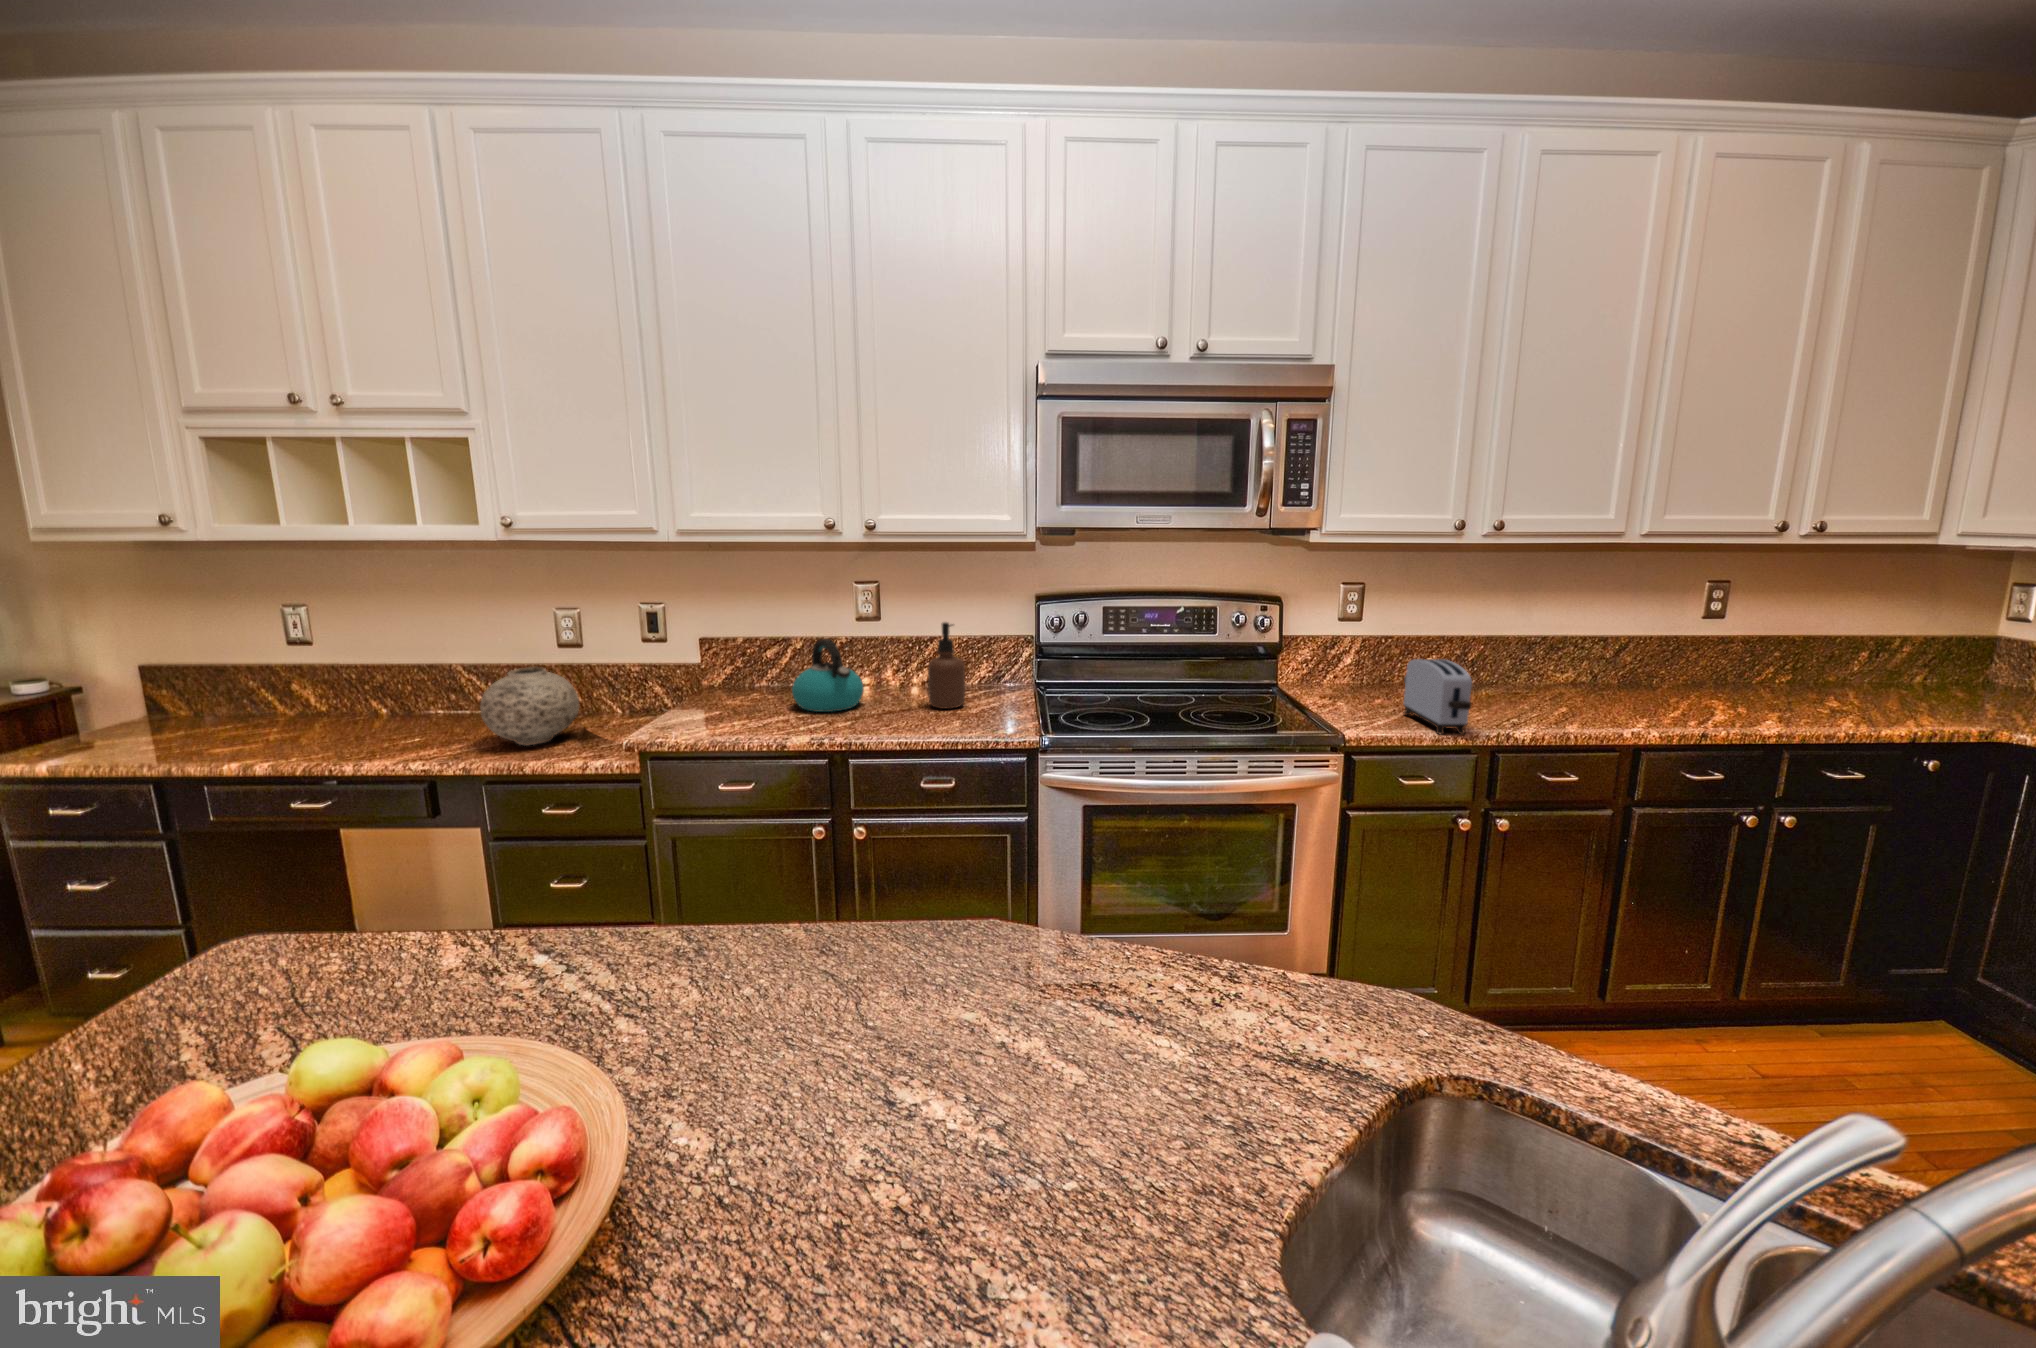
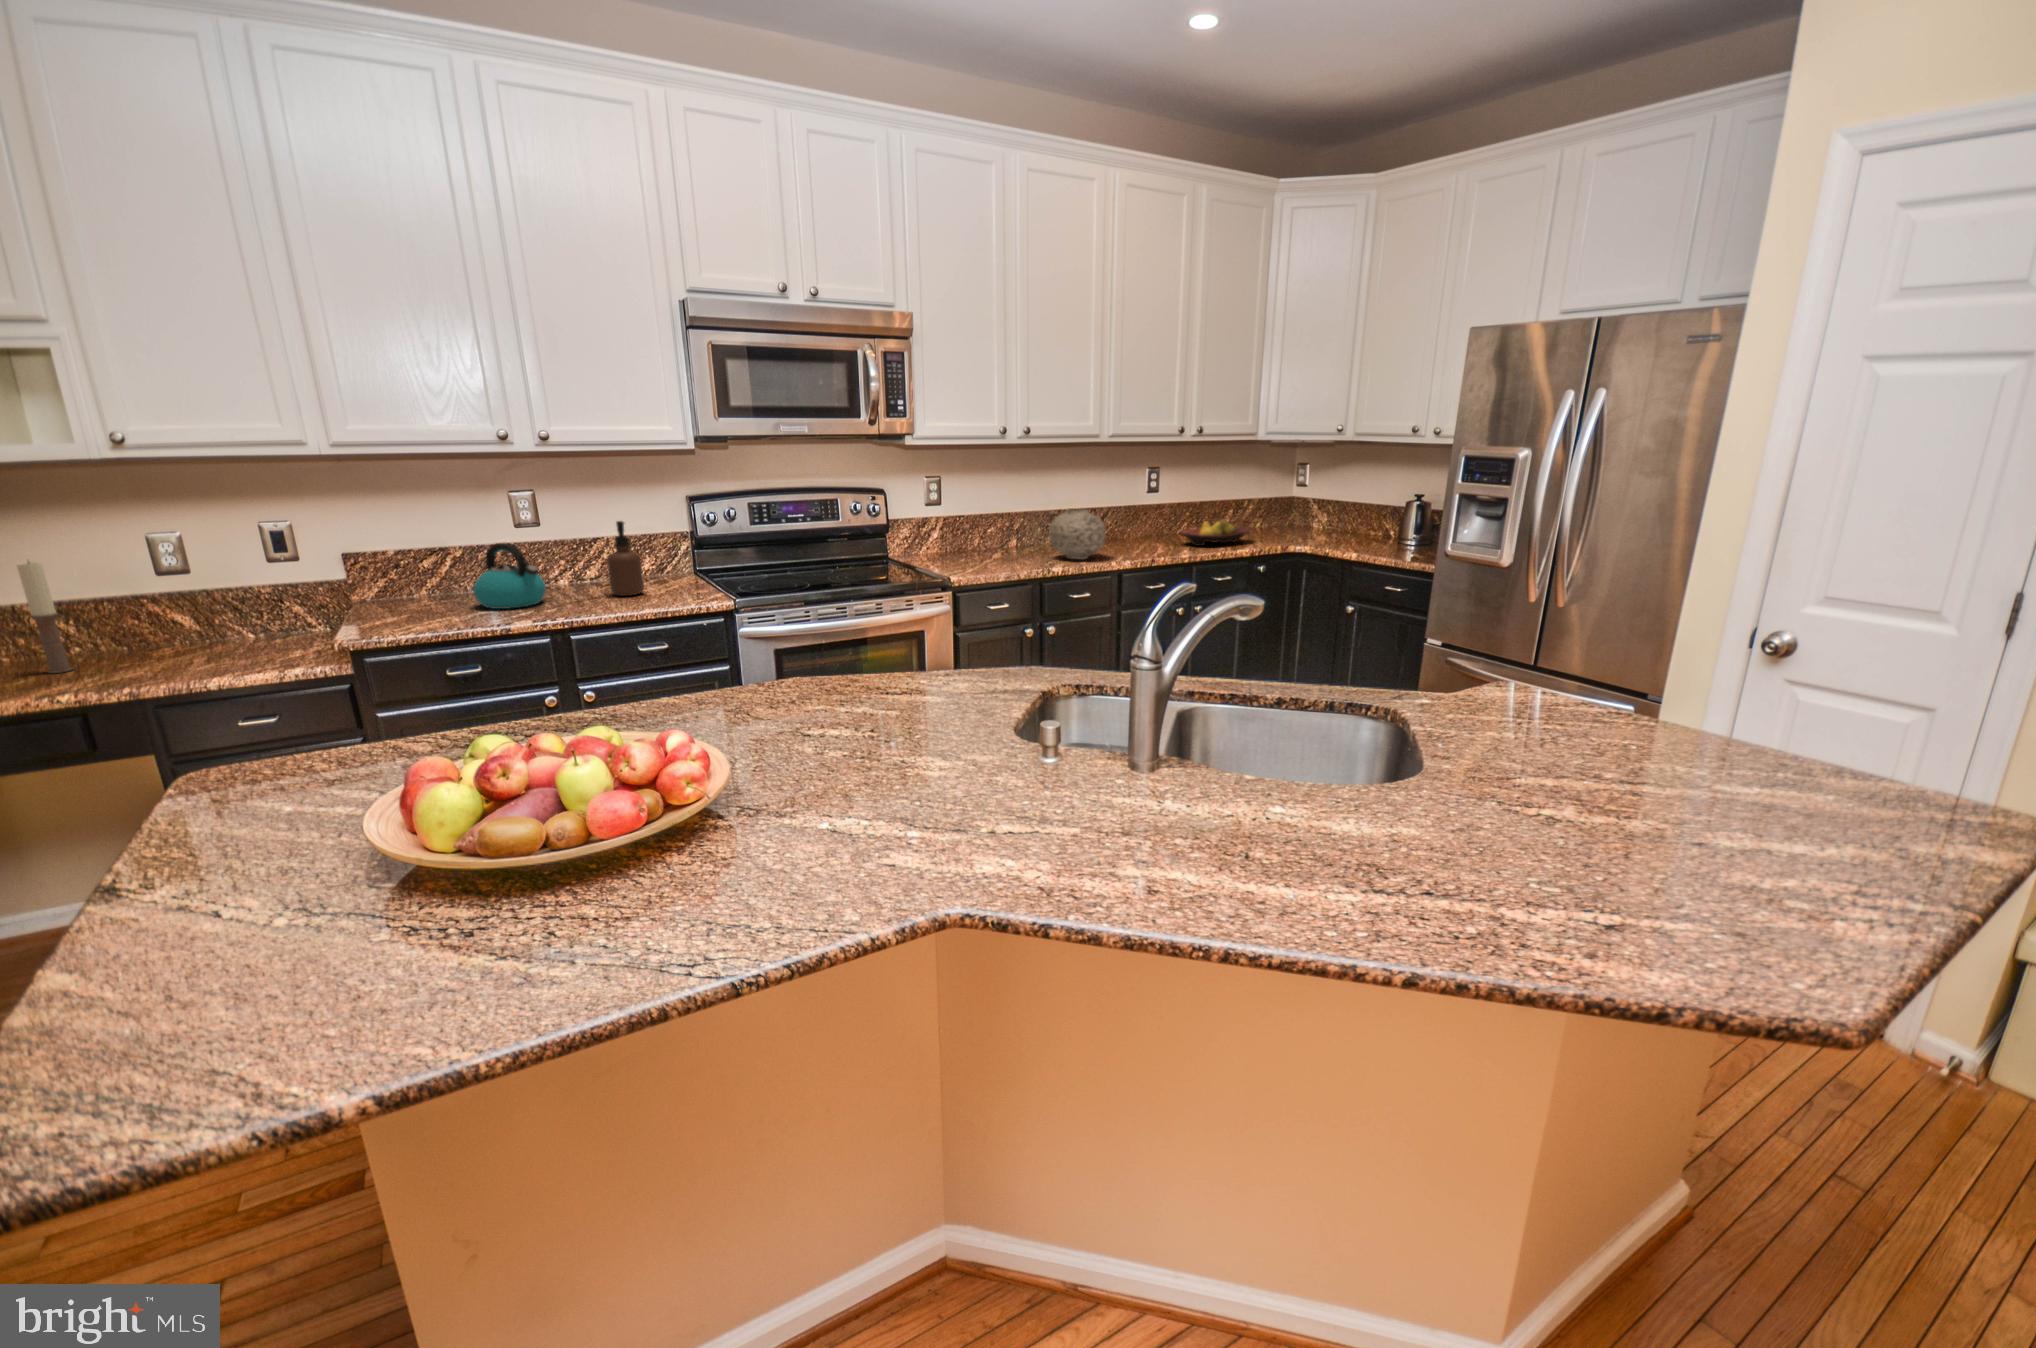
candle: none [430,630,463,734] -> present [17,561,73,673]
toaster: present [1403,659,1472,734] -> none [979,525,1026,575]
vase: present [480,667,579,746] -> present [1049,509,1106,560]
fruit bowl: none [1758,670,1906,712] -> present [1181,520,1250,546]

